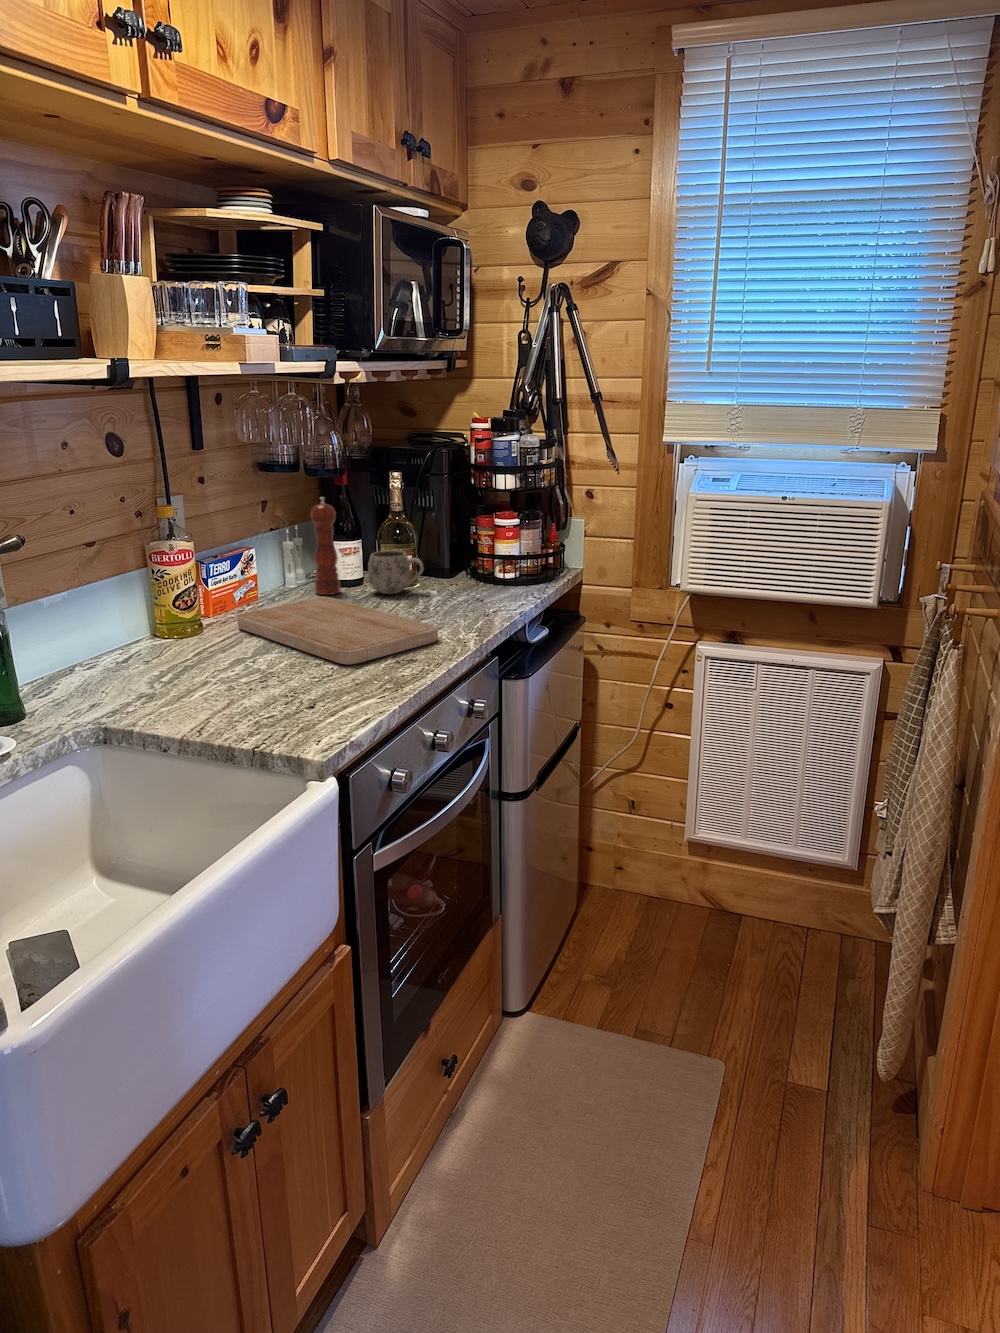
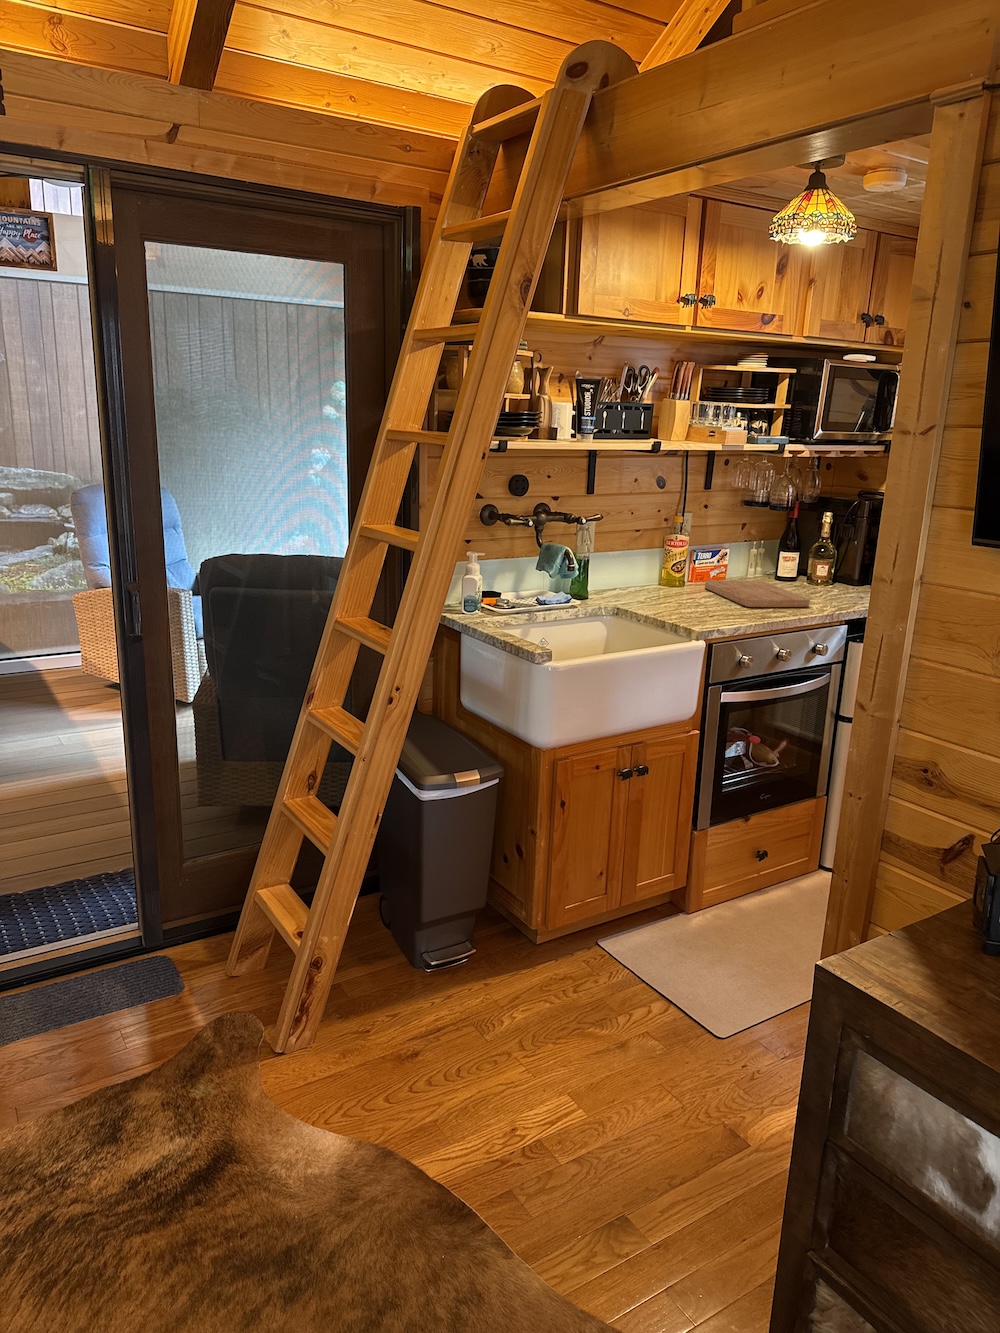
pepper mill: present [311,497,340,595] -> none [761,524,782,583]
mug: present [368,550,423,594] -> none [794,561,829,588]

